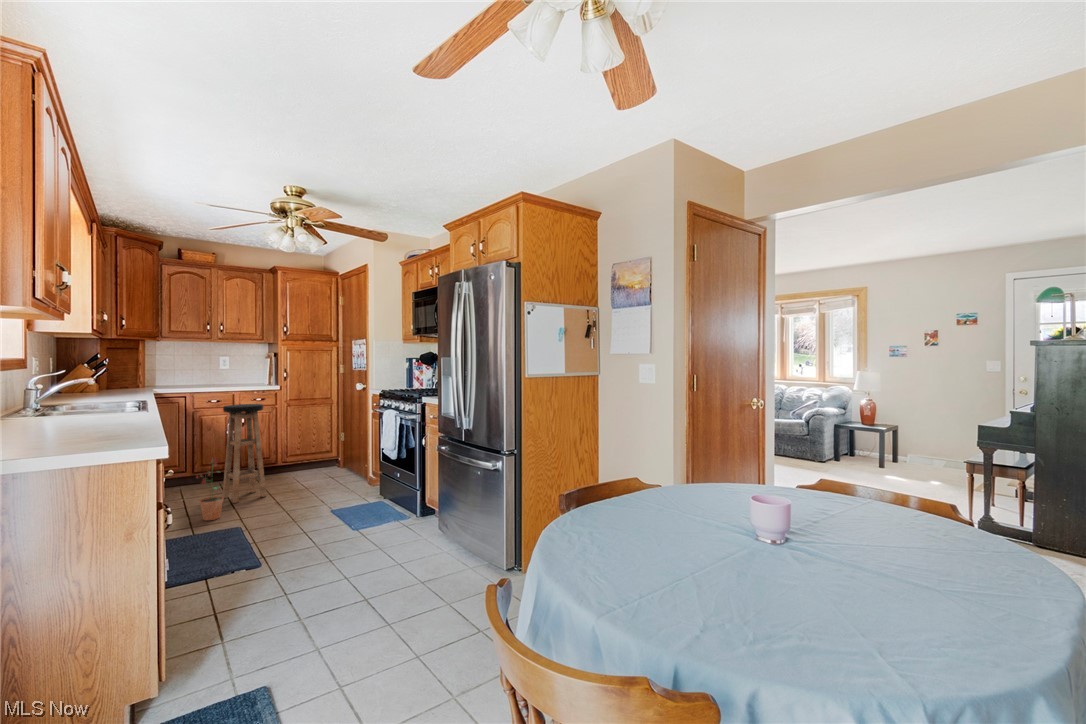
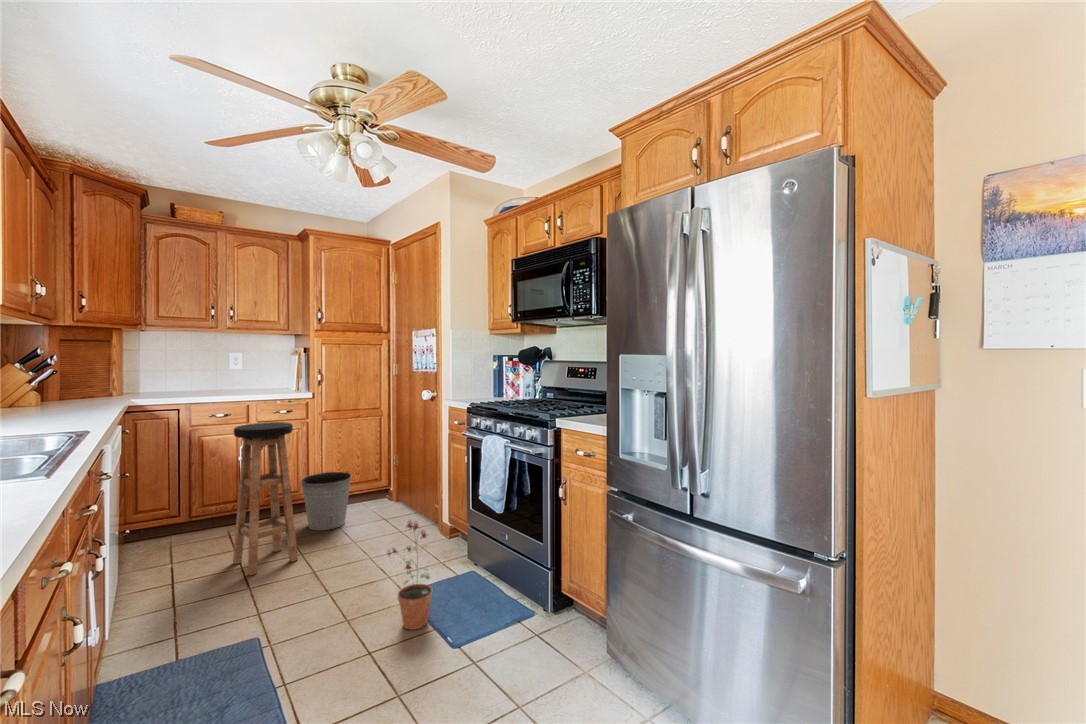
bucket: none [269,442,308,483] -> present [301,471,352,530]
potted plant: present [196,458,224,520] -> present [387,521,432,630]

